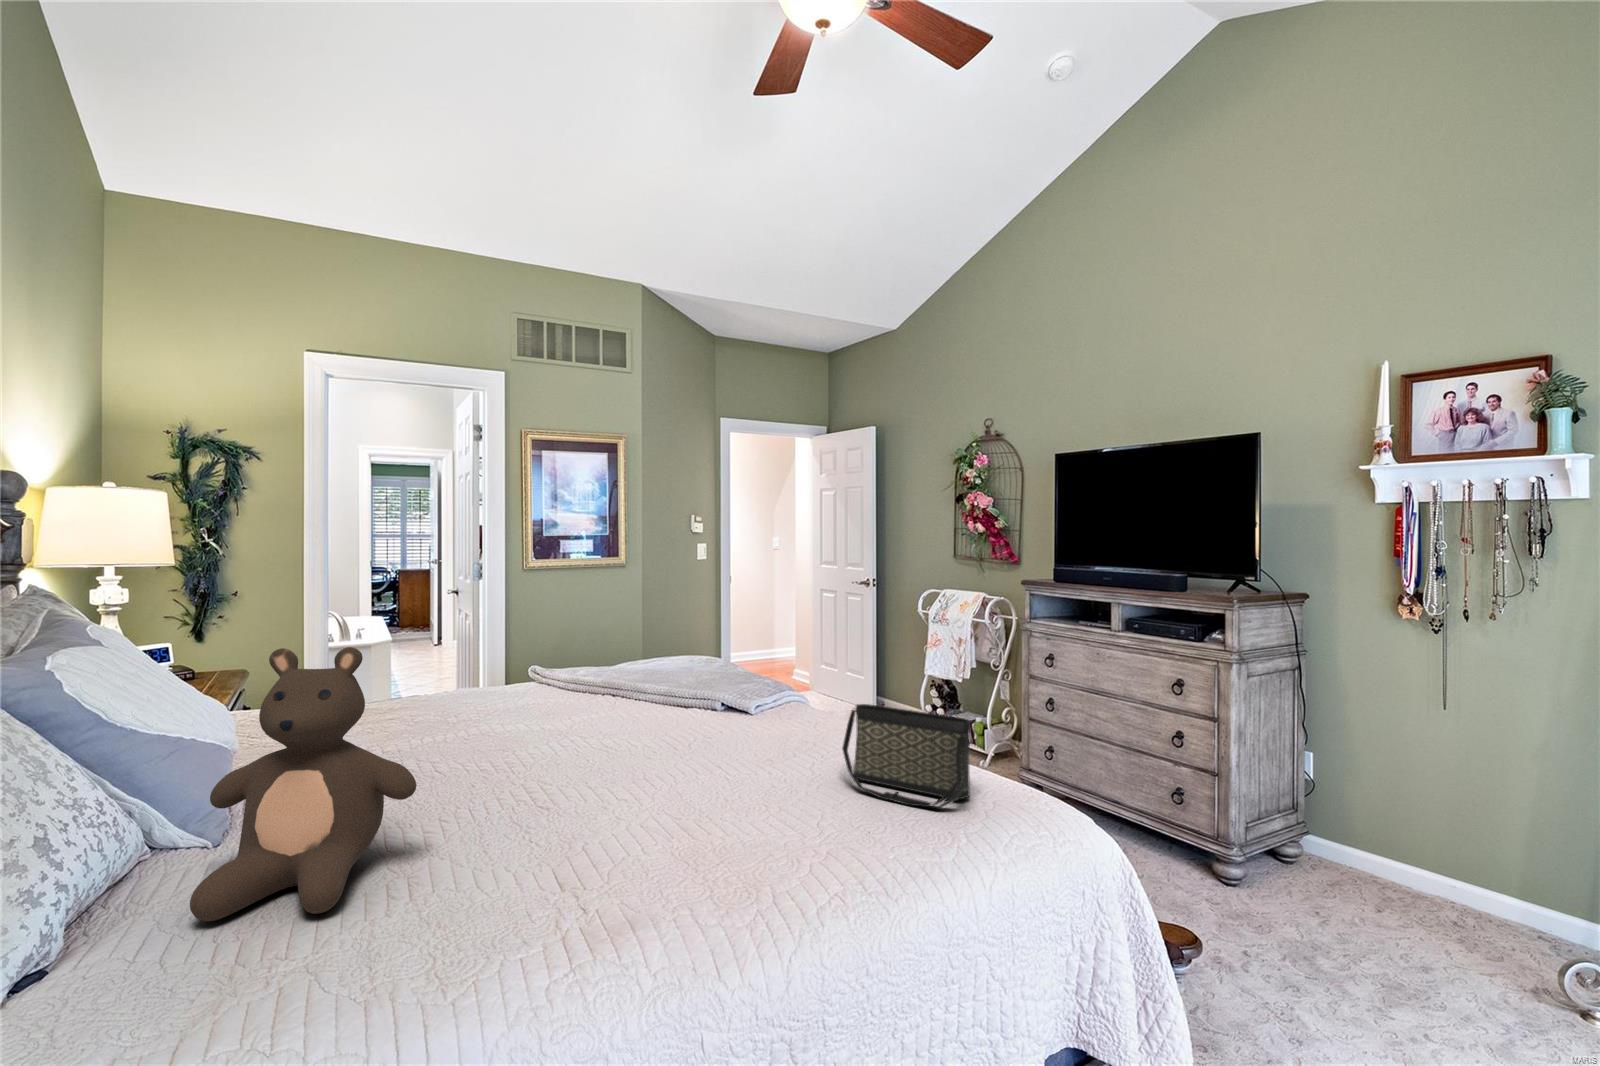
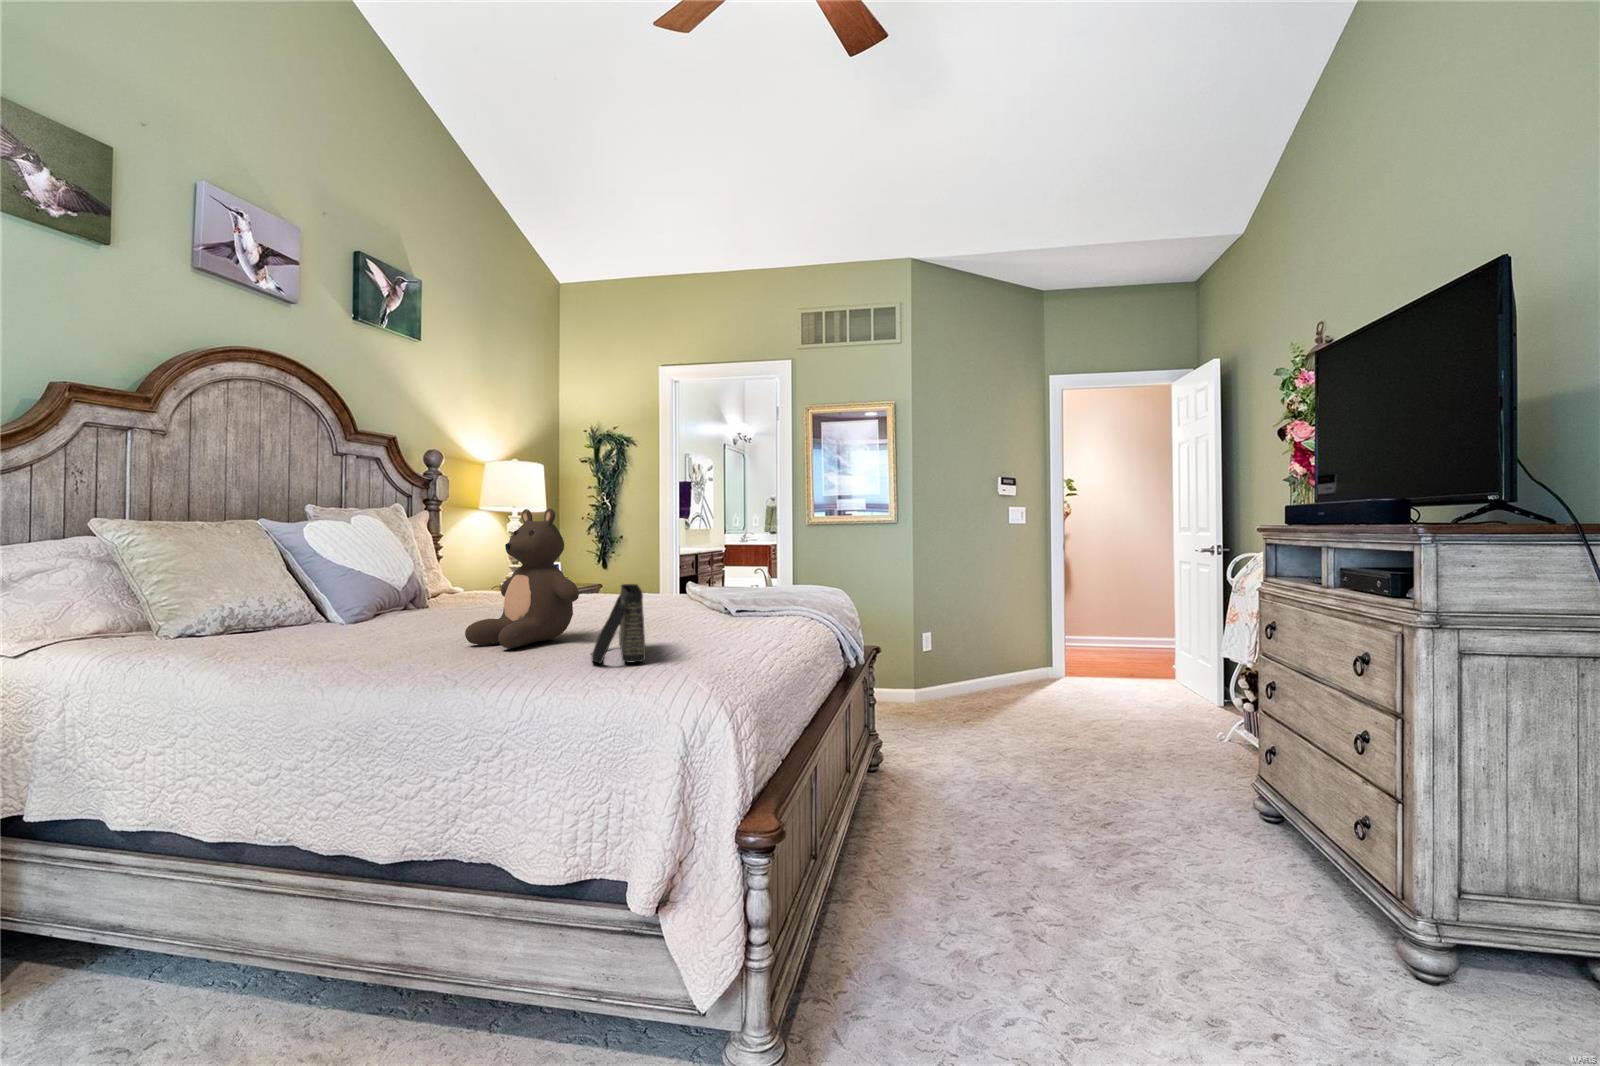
teddy bear: present [190,647,417,921] -> present [465,509,579,648]

